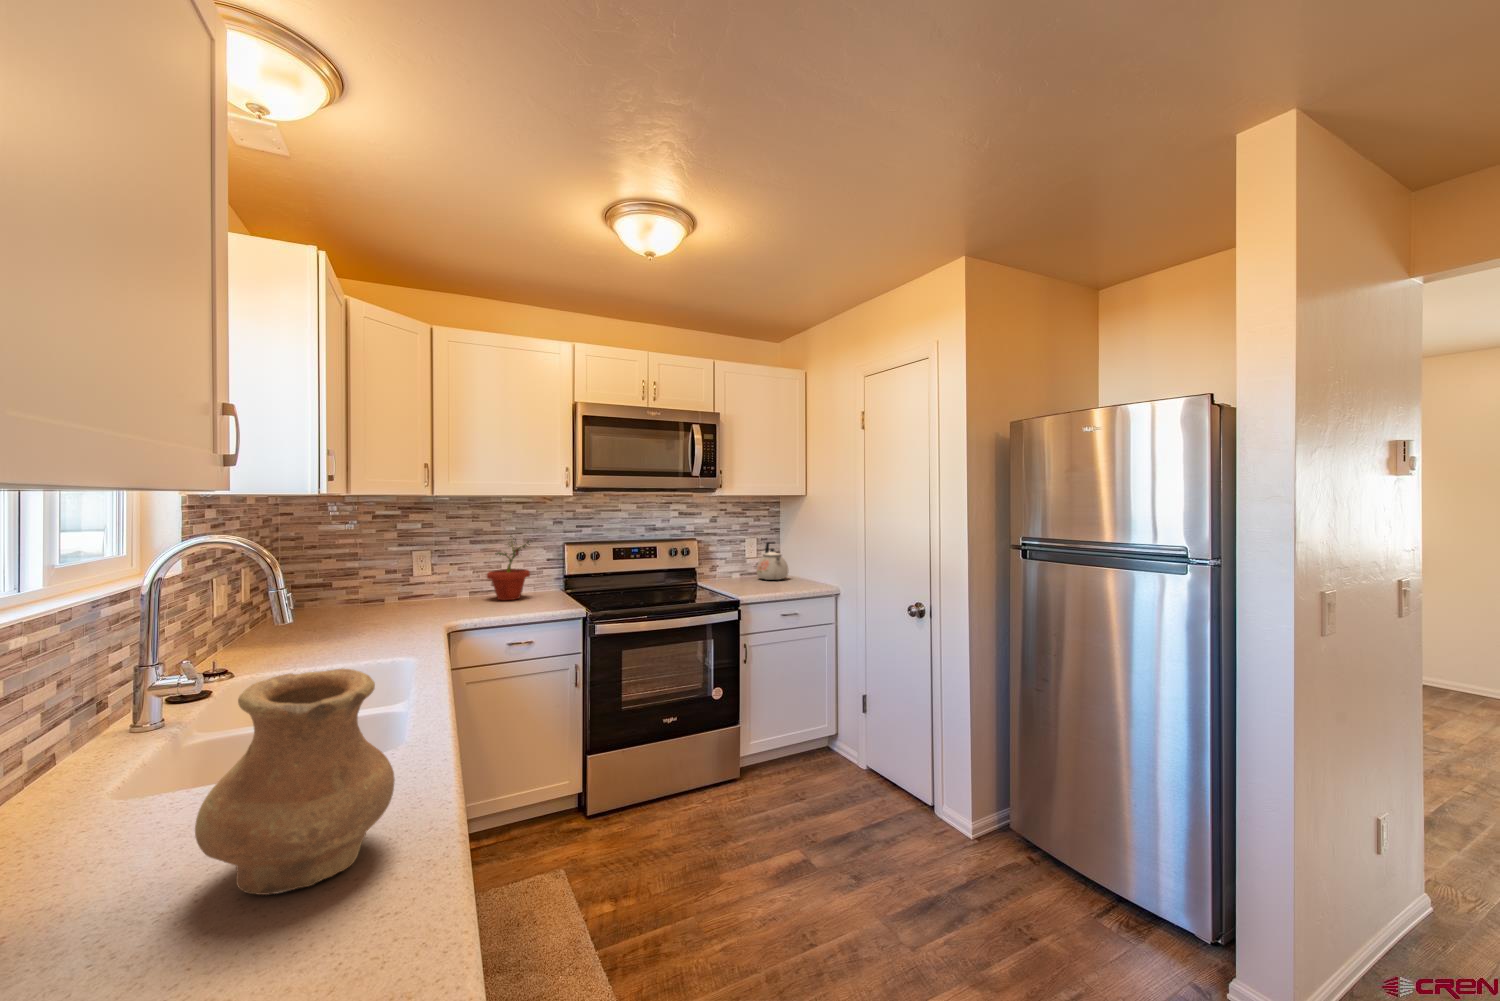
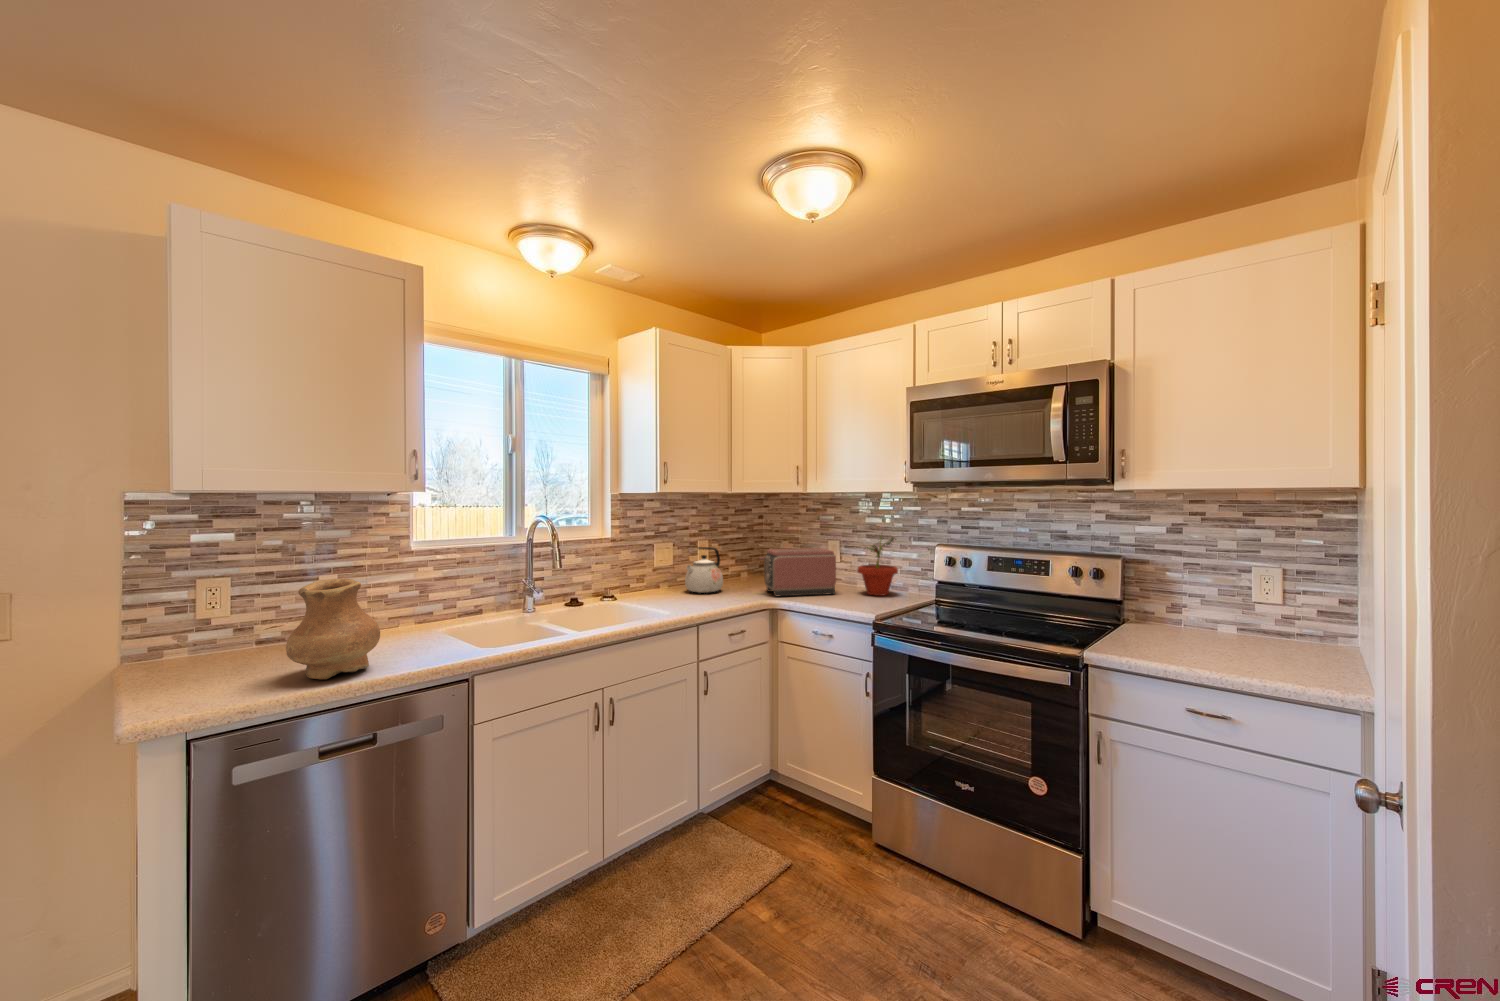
kettle: present [756,542,788,580] -> present [685,547,723,593]
toaster: none [389,559,478,620] -> present [759,548,836,596]

